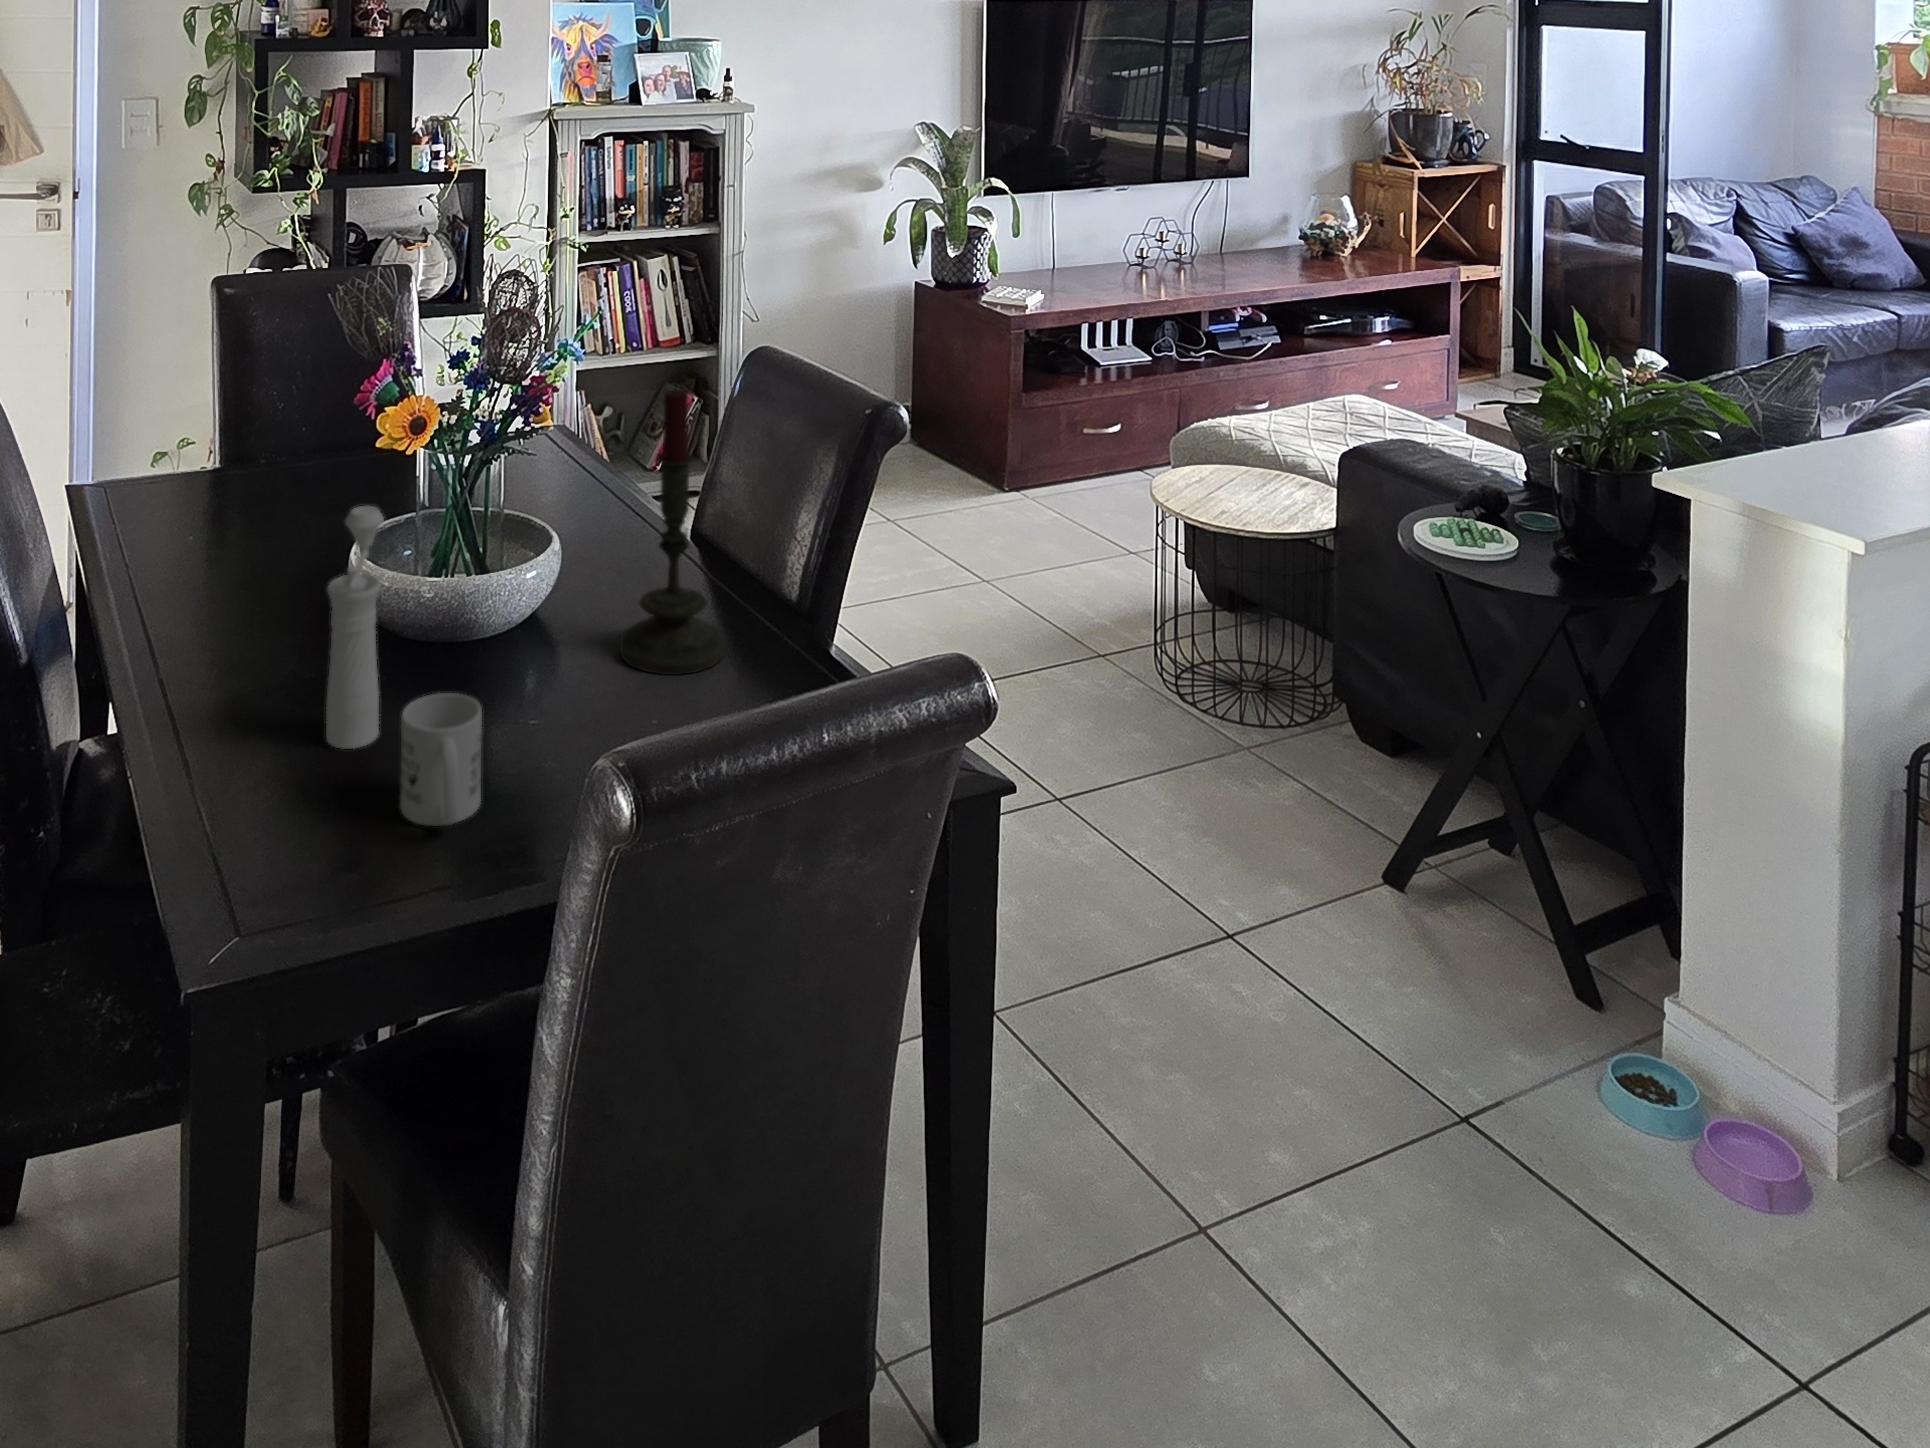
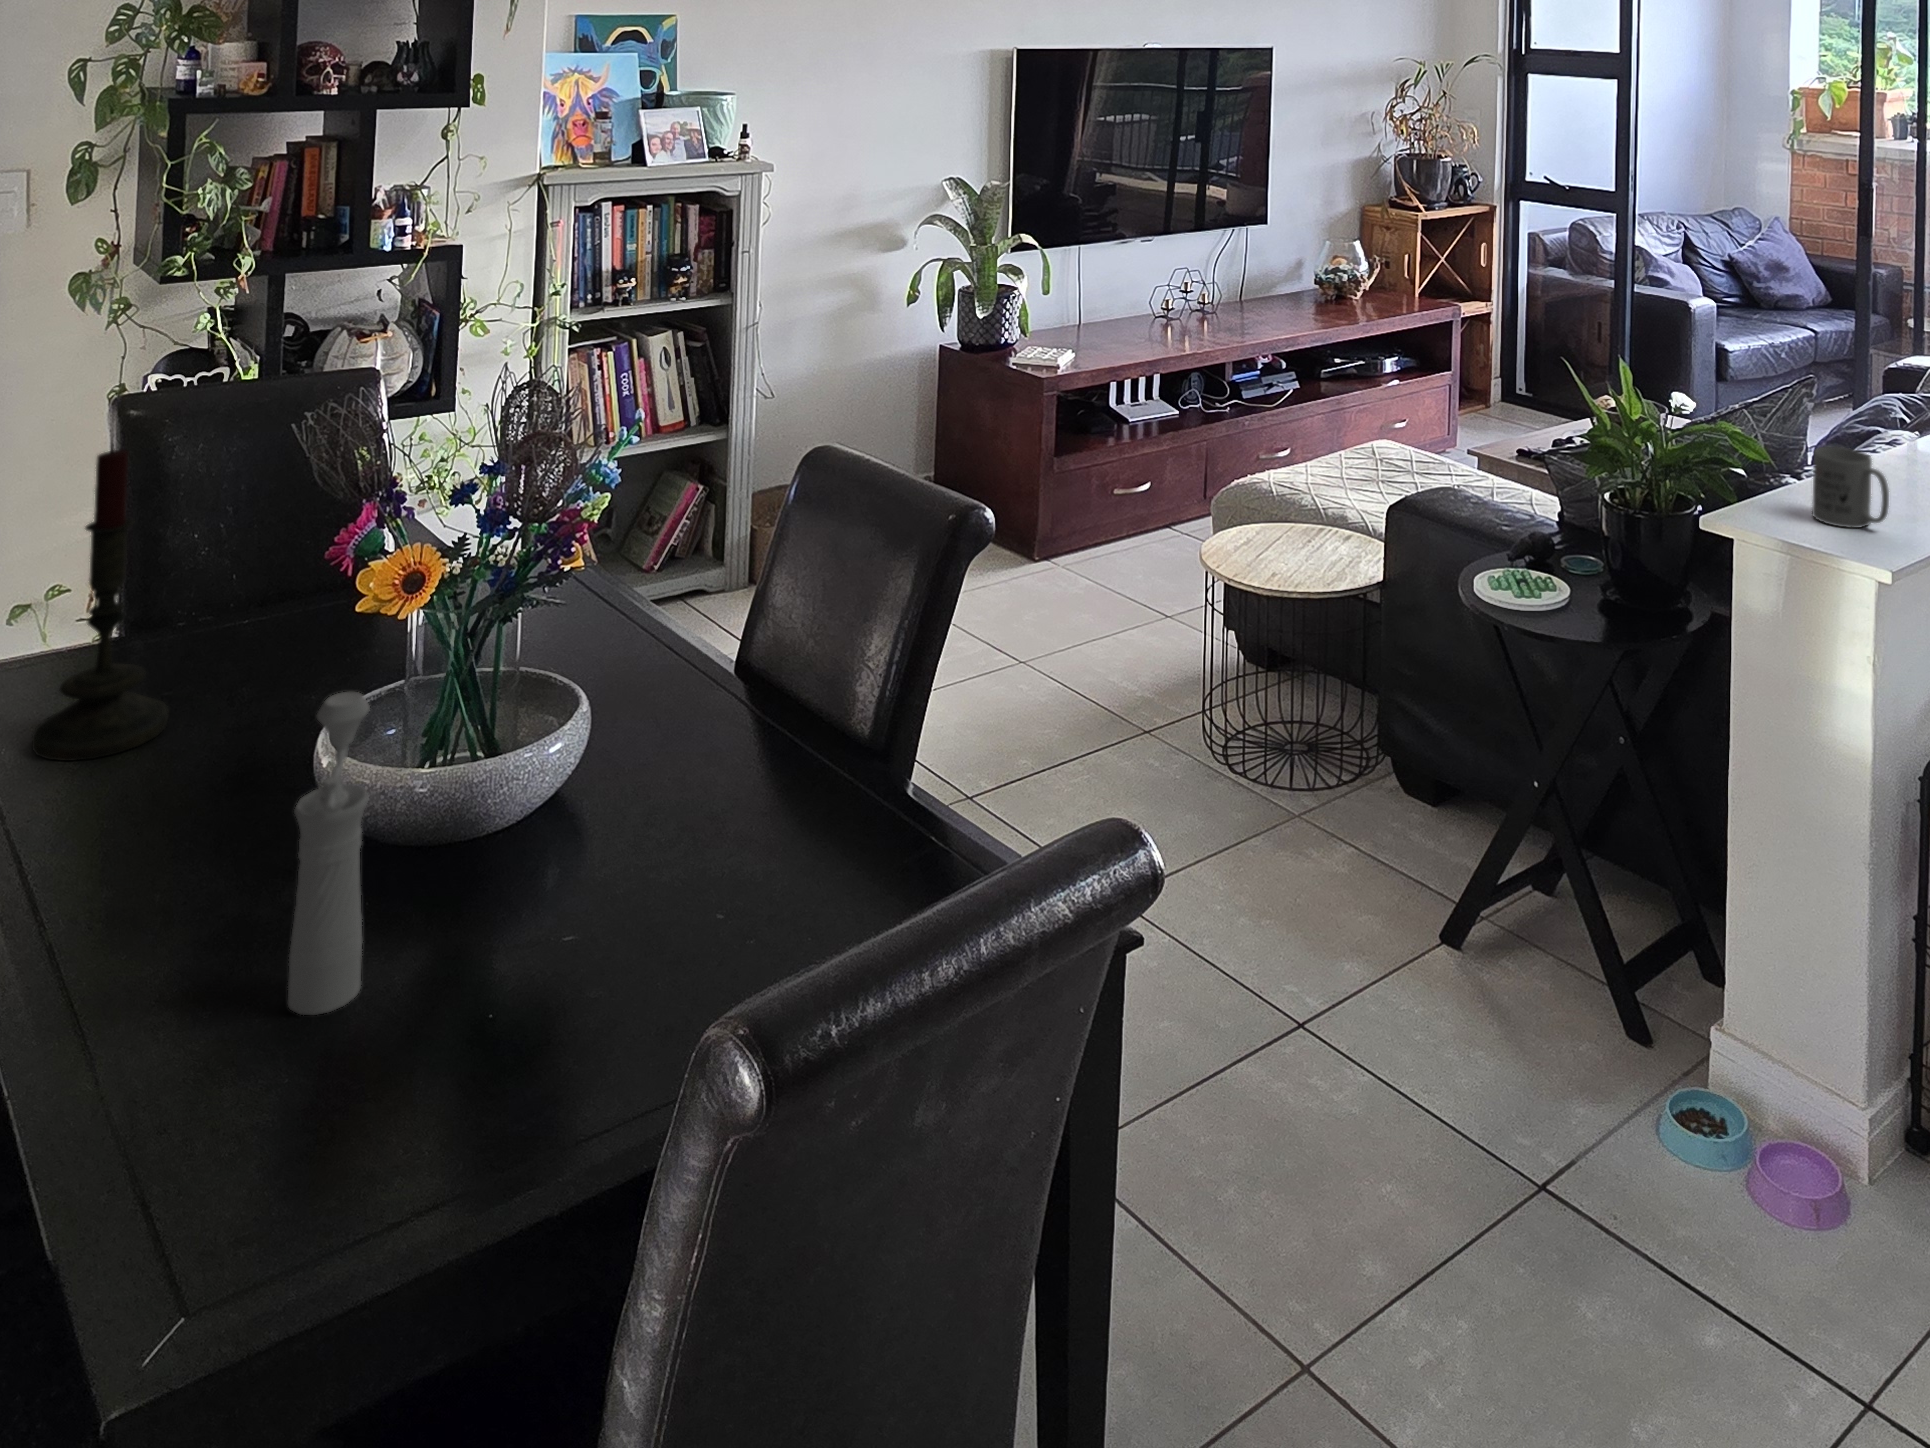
candle: present [620,388,725,675] -> present [32,448,168,761]
mug: present [401,693,482,826] -> present [1812,447,1889,528]

